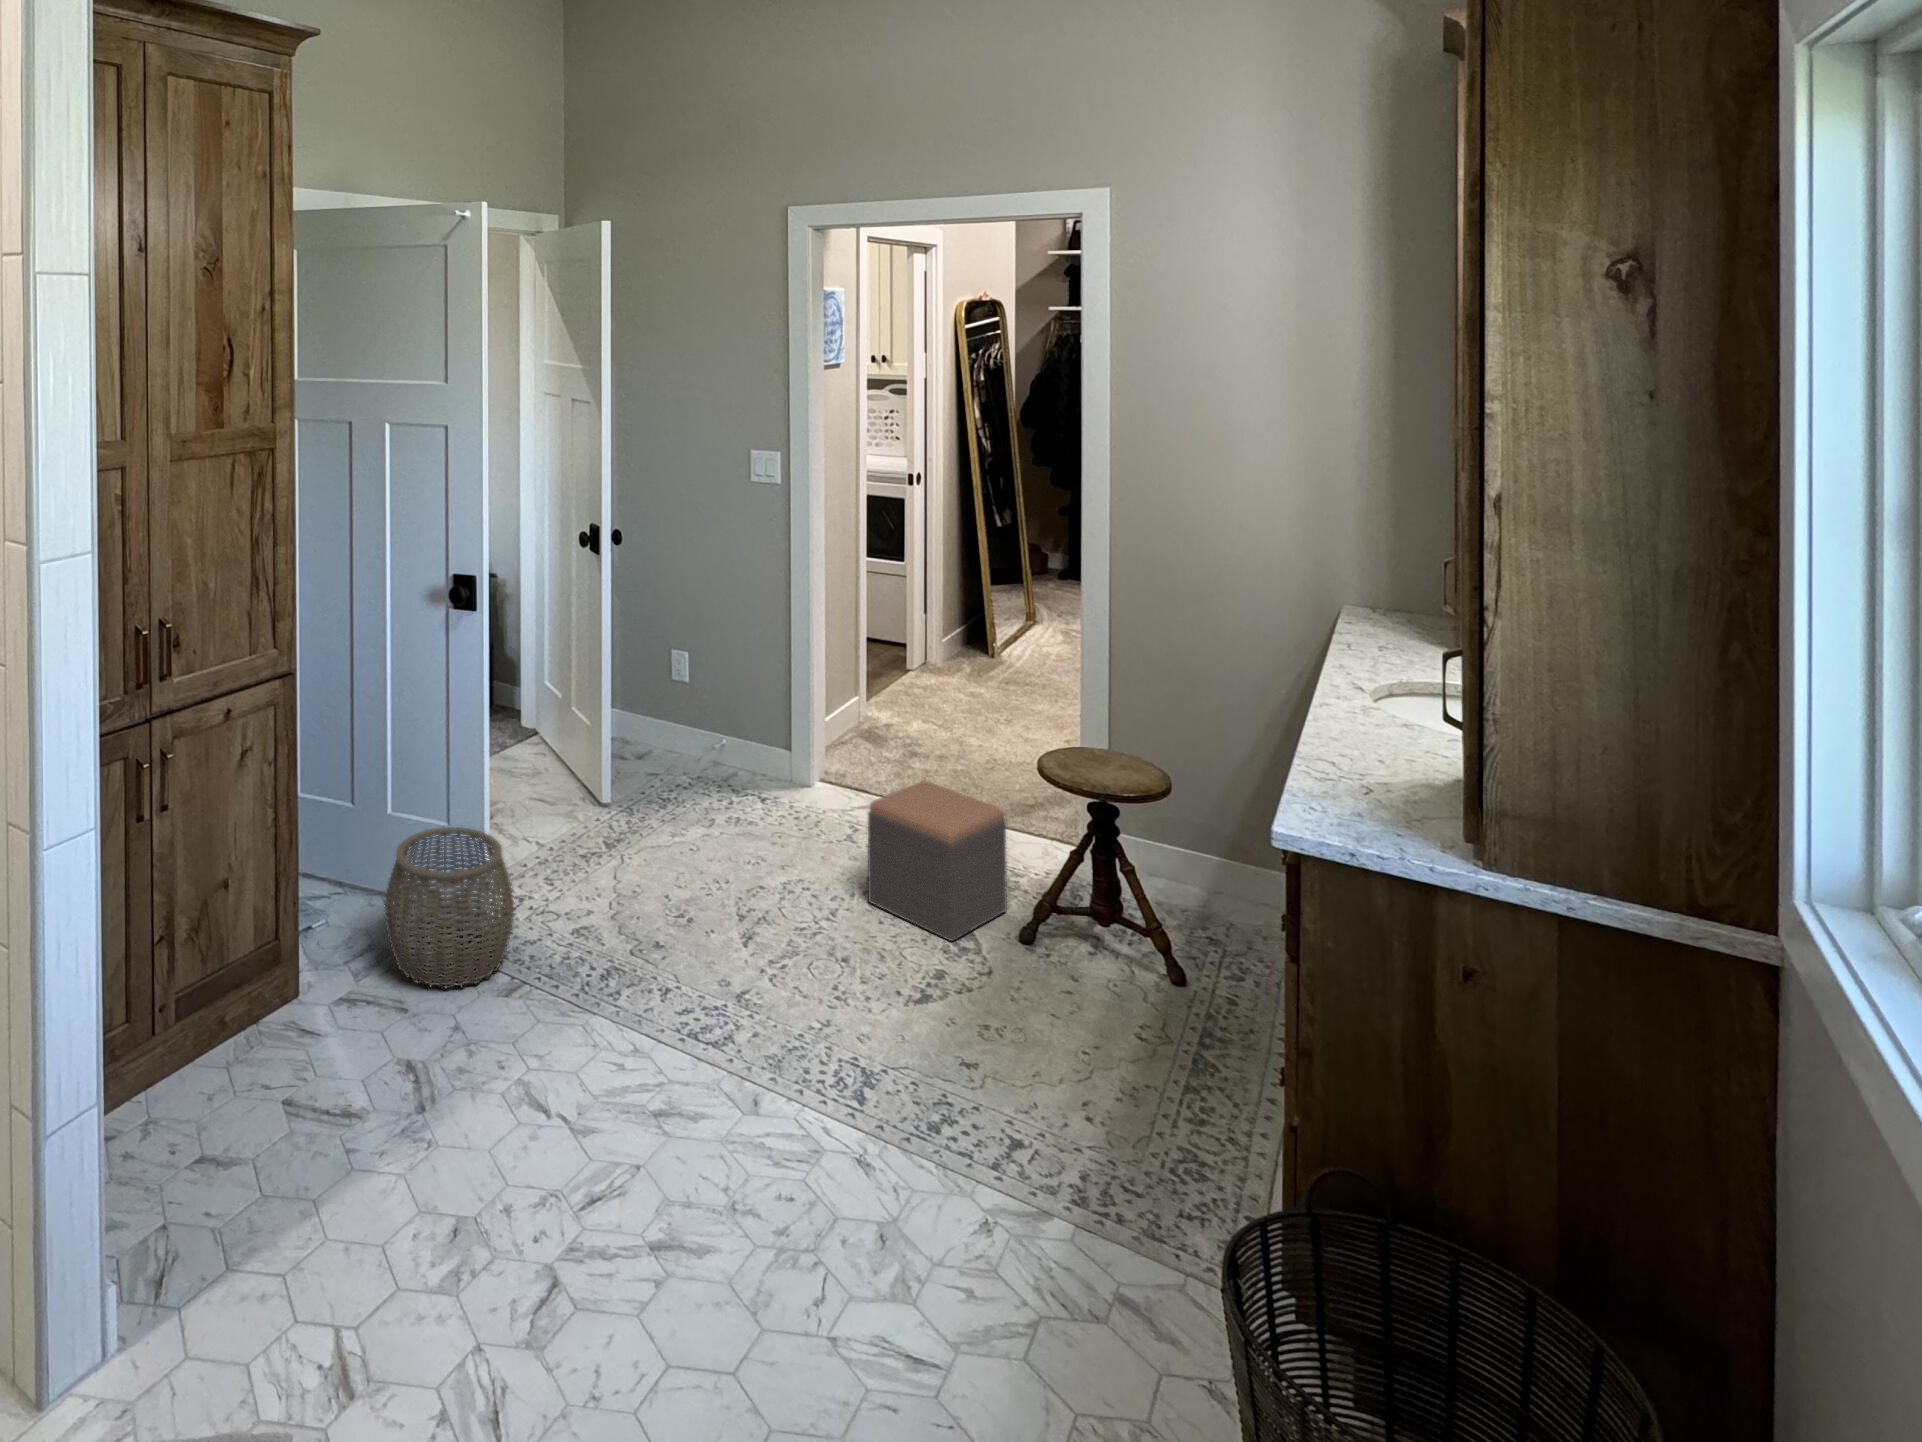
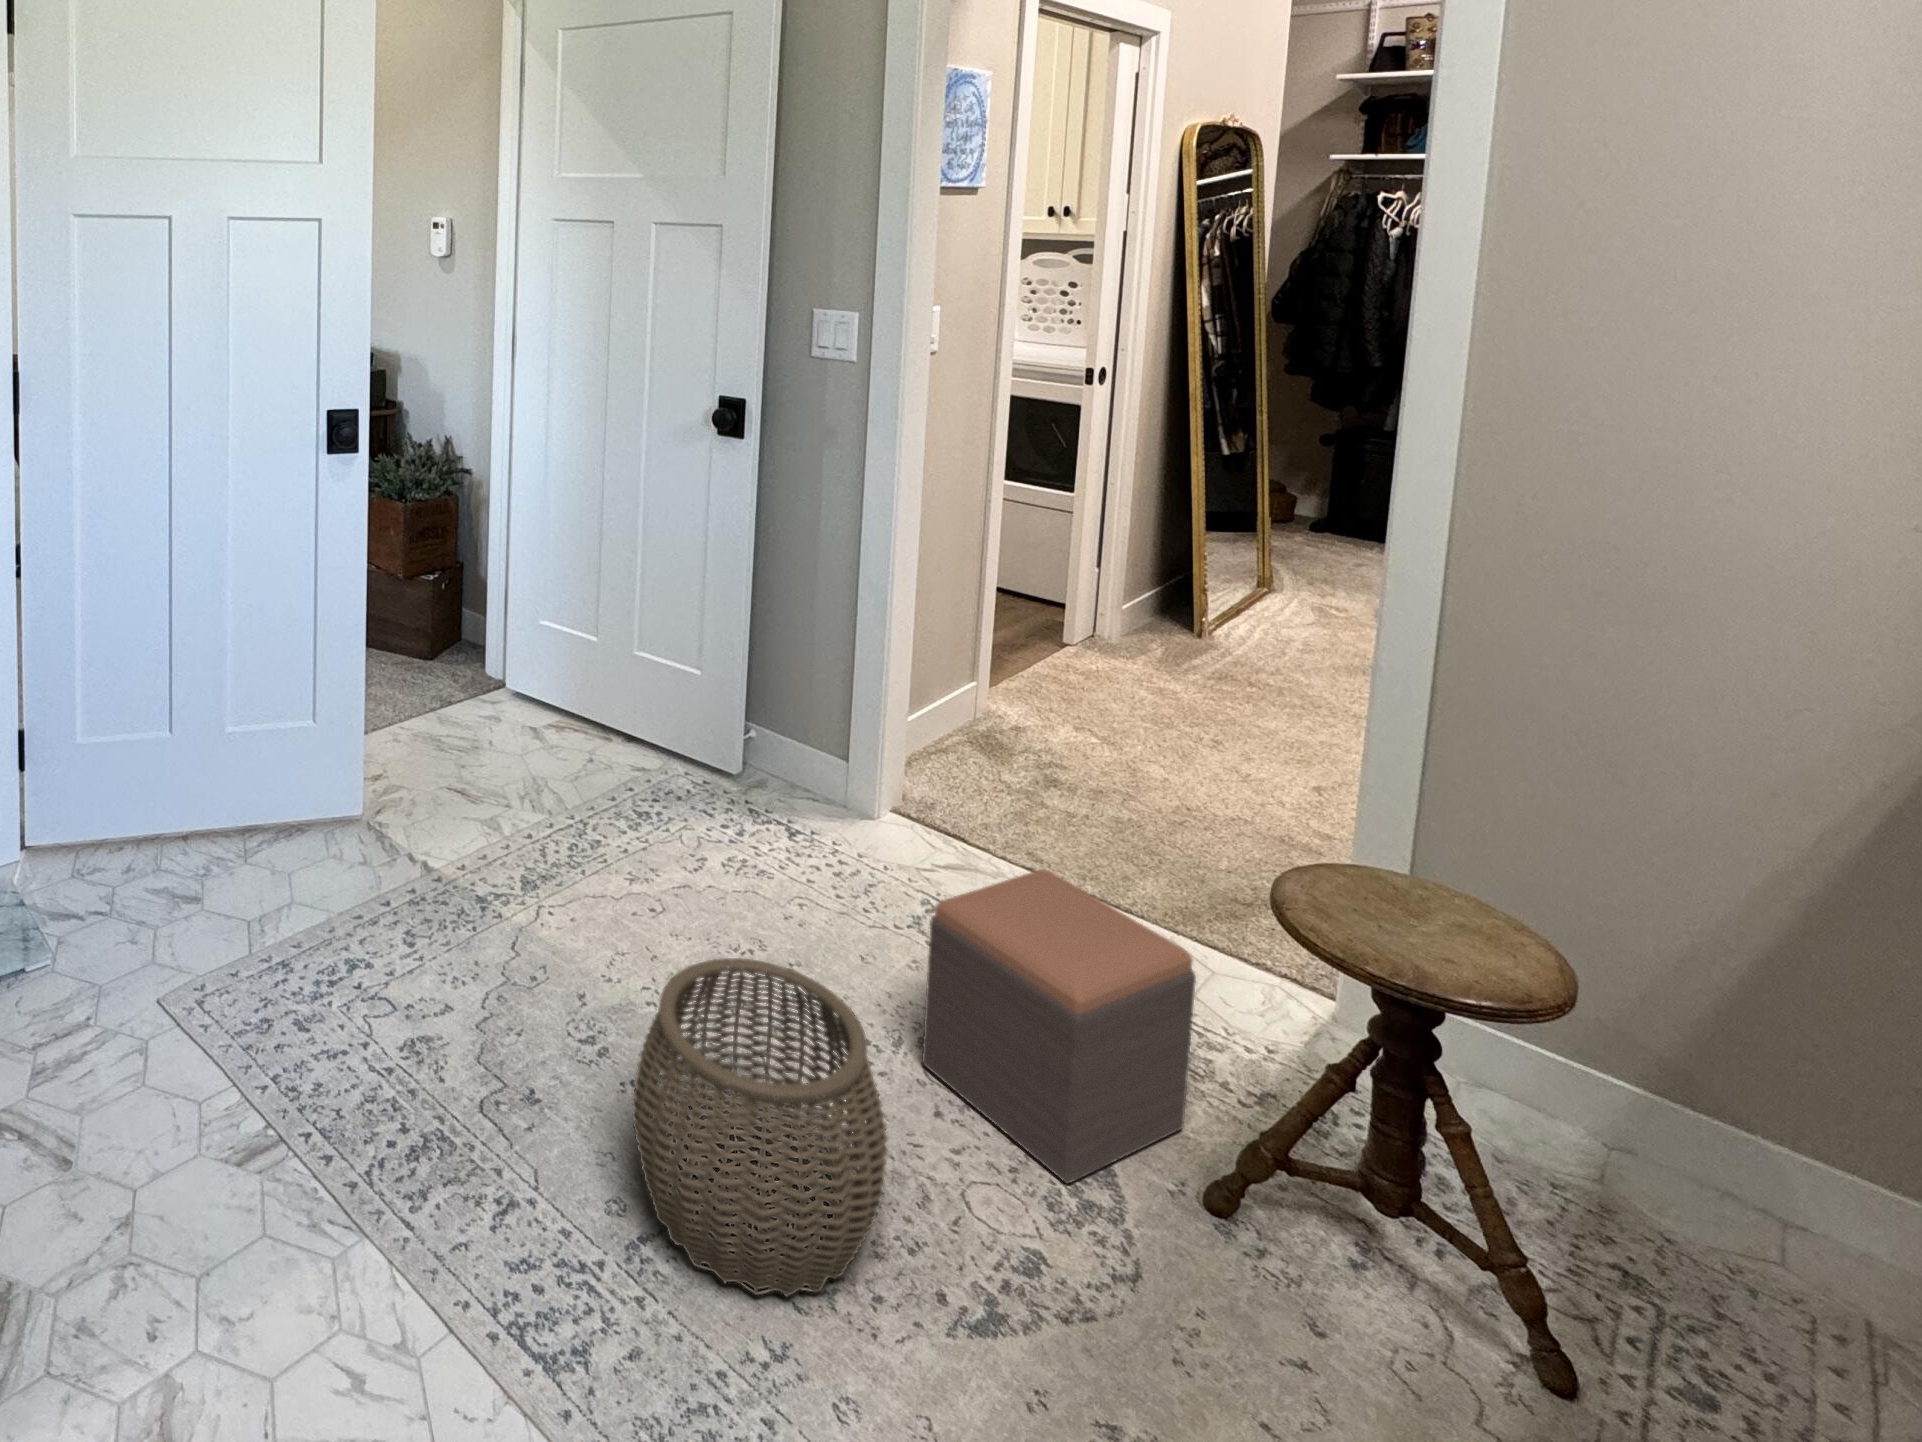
woven basket: present [384,827,514,988] -> present [632,958,888,1297]

